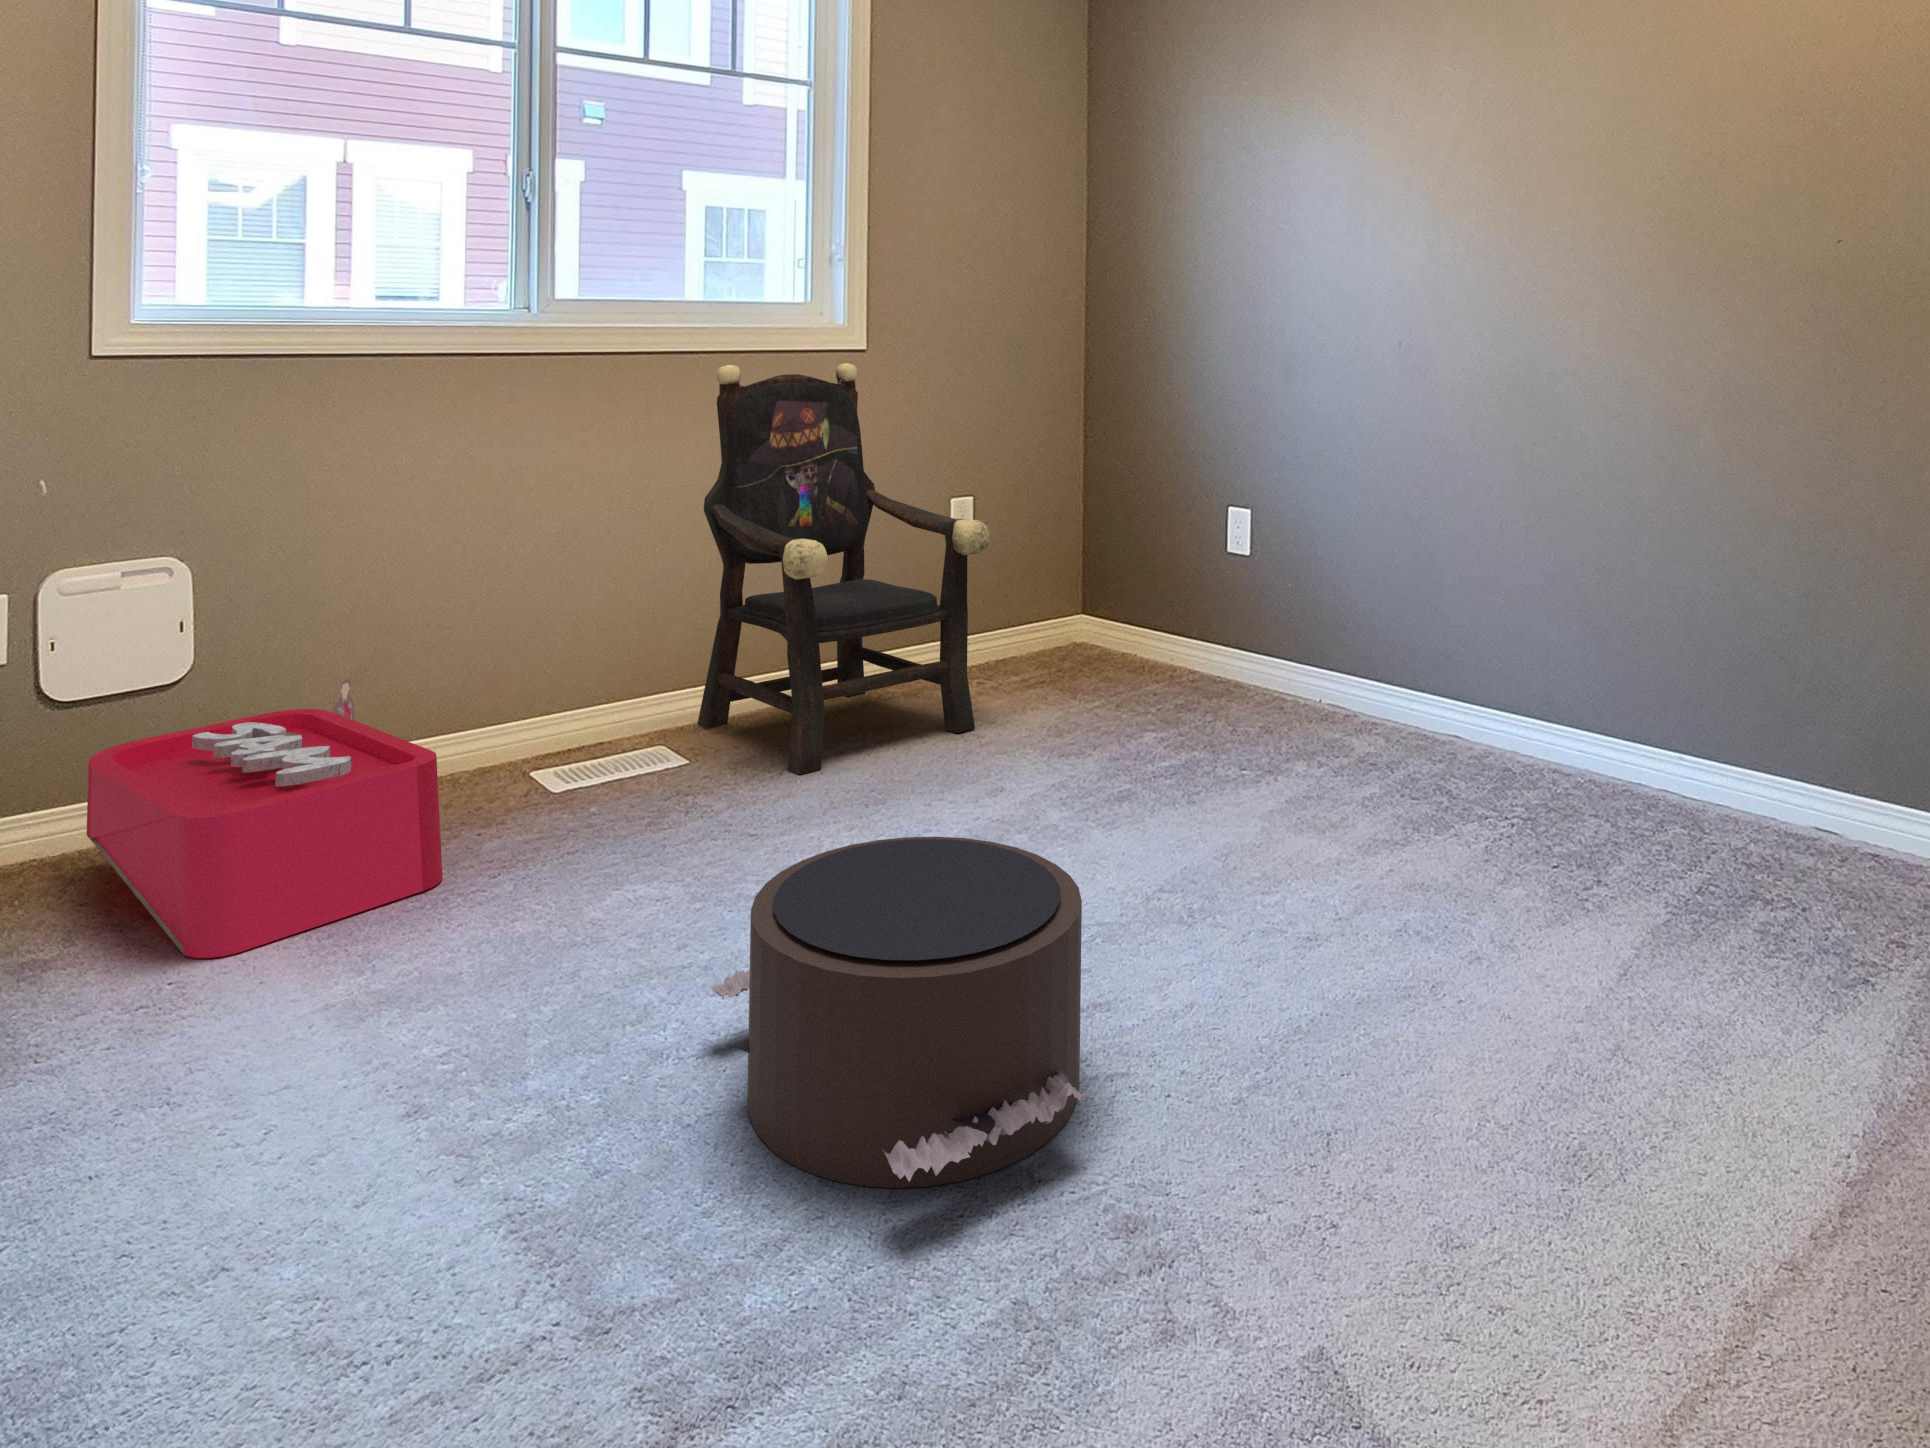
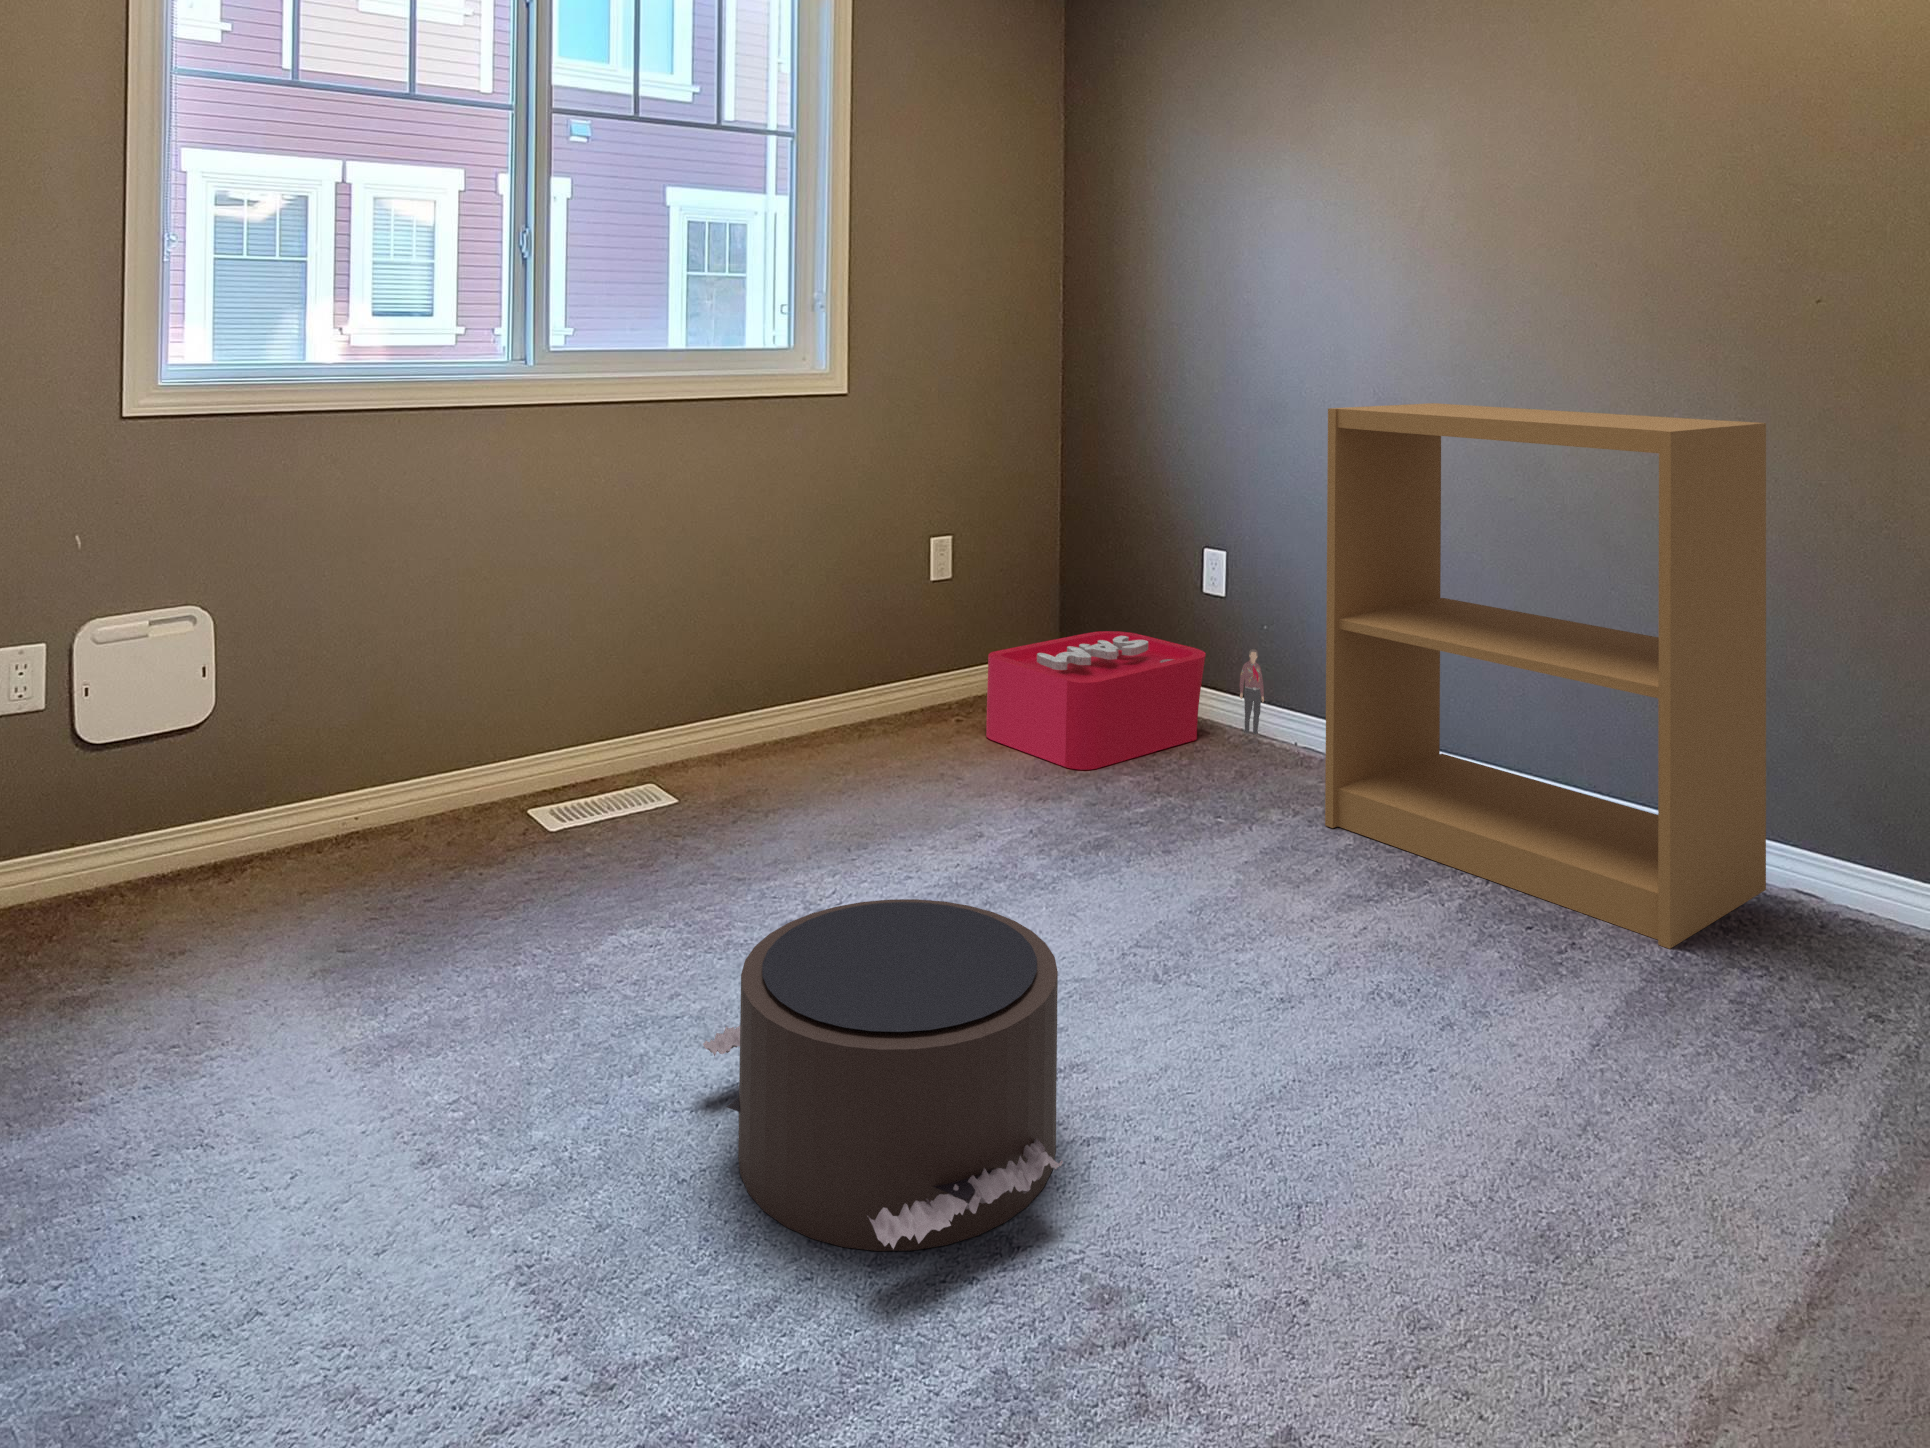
bookshelf: none [1351,354,1787,883] -> present [1325,403,1766,949]
armchair: present [697,363,991,775] -> none [683,408,968,817]
storage bin: present [87,679,443,958] -> present [986,631,1264,770]

